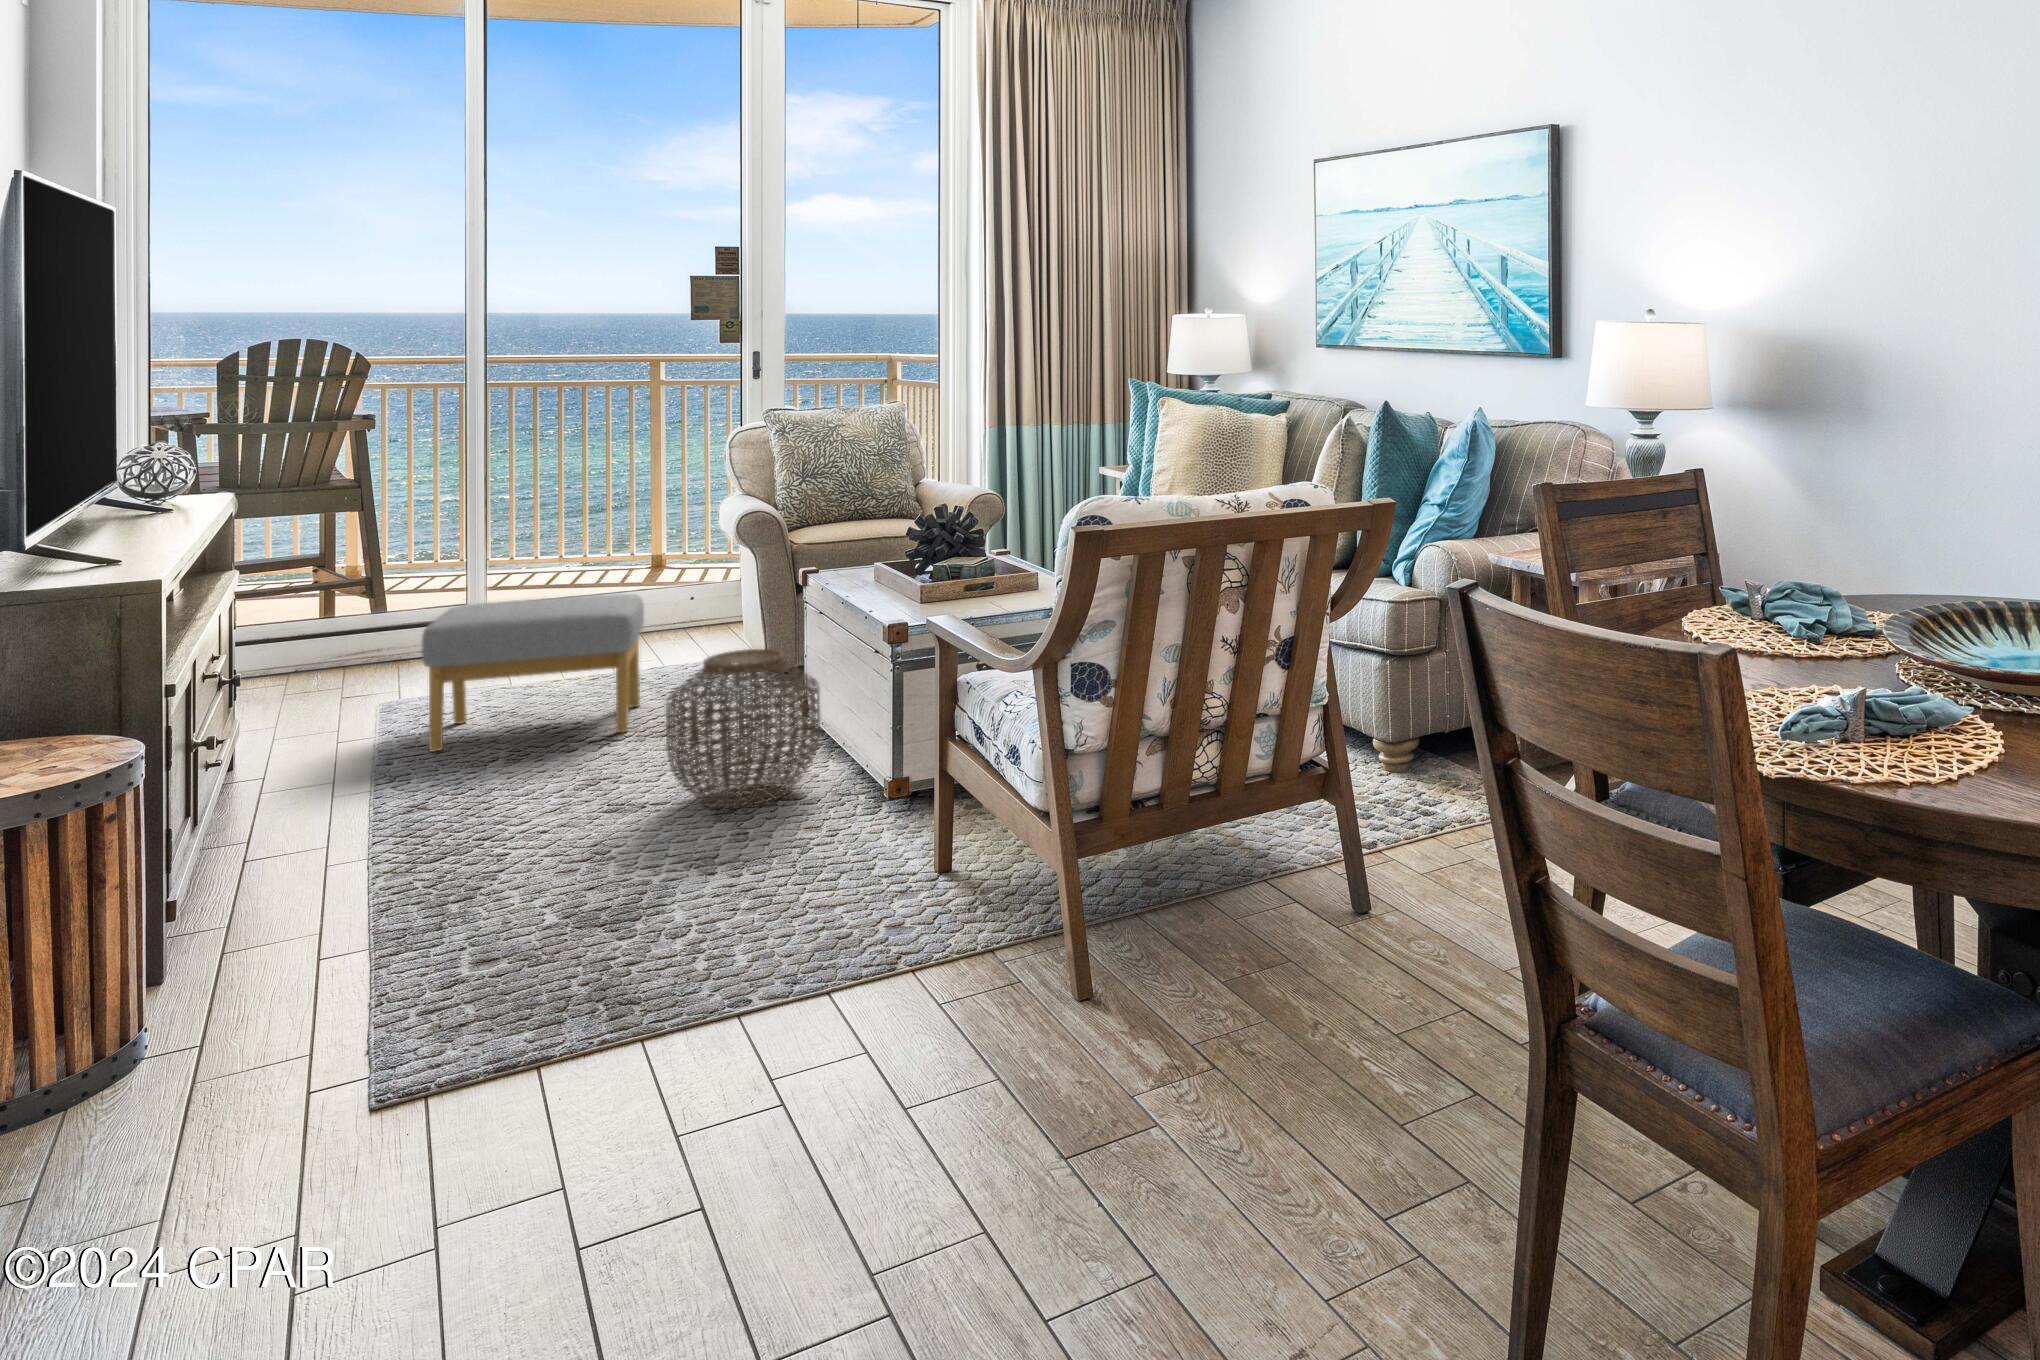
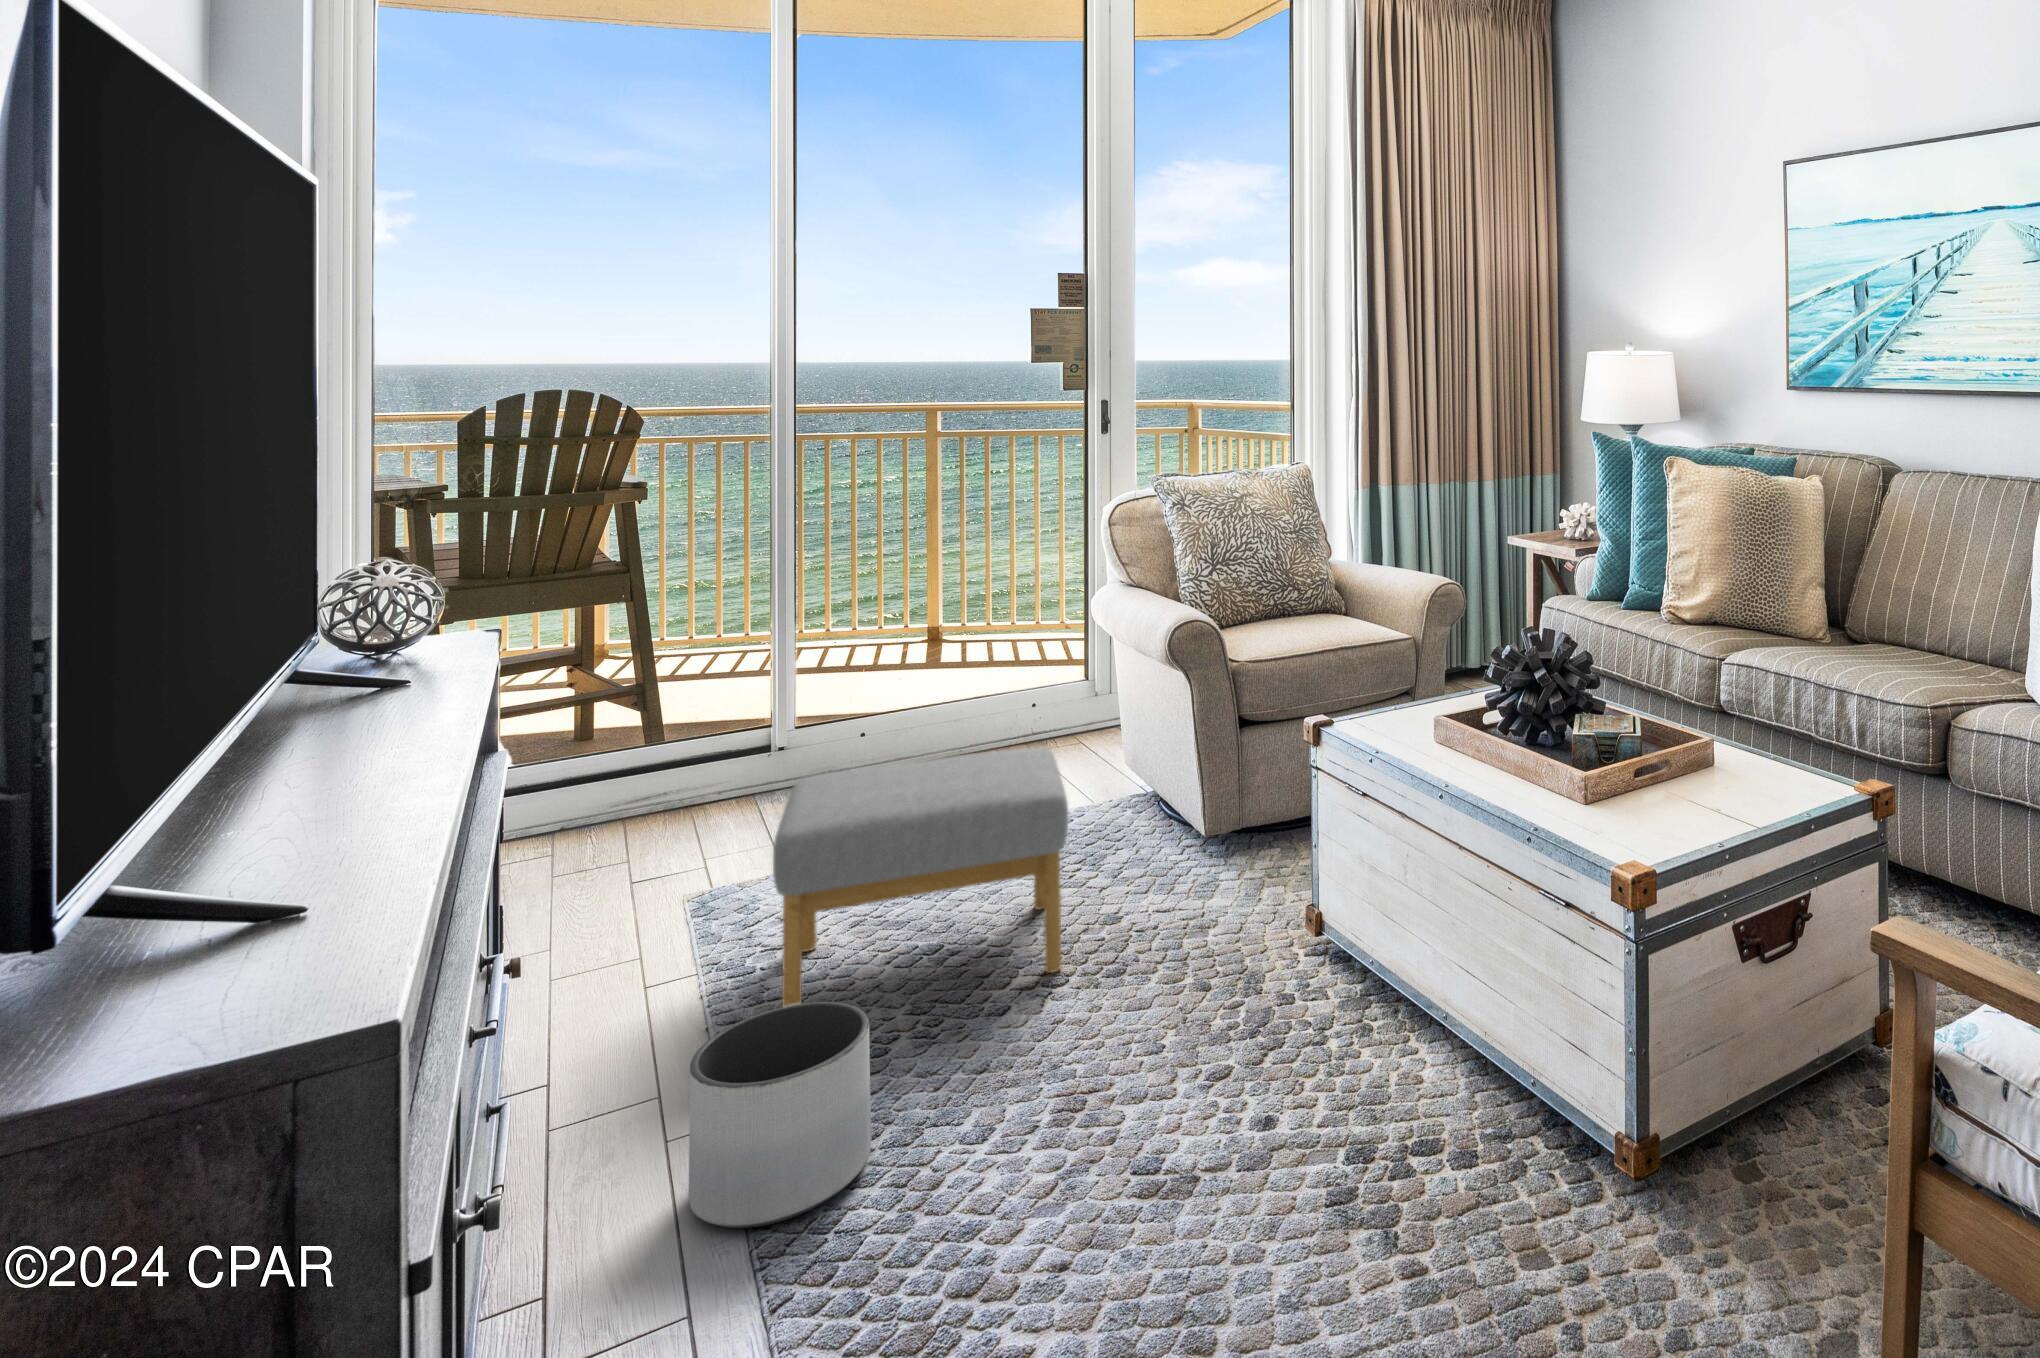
woven basket: present [666,649,820,808] -> none [1230,897,1462,1200]
planter: none [347,709,462,815] -> present [689,1002,871,1228]

